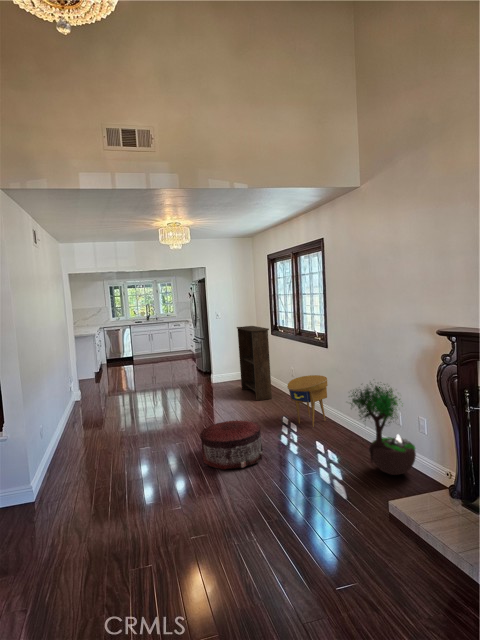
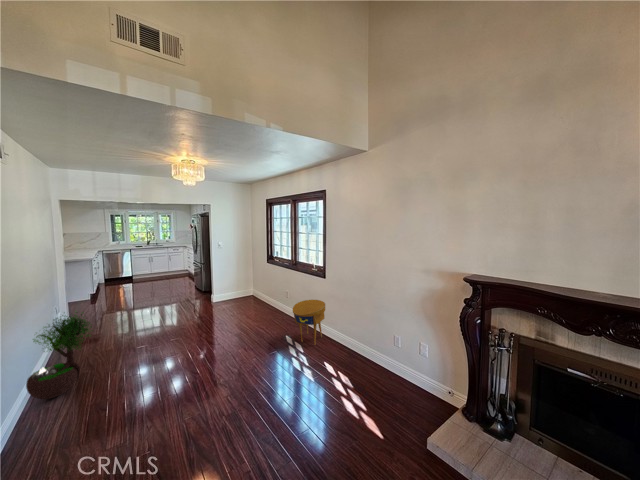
bookshelf: present [237,326,272,401] -> none [239,255,270,319]
potted tree: present [349,384,416,475] -> present [26,314,92,399]
pouf: present [200,420,263,469] -> none [221,352,285,417]

